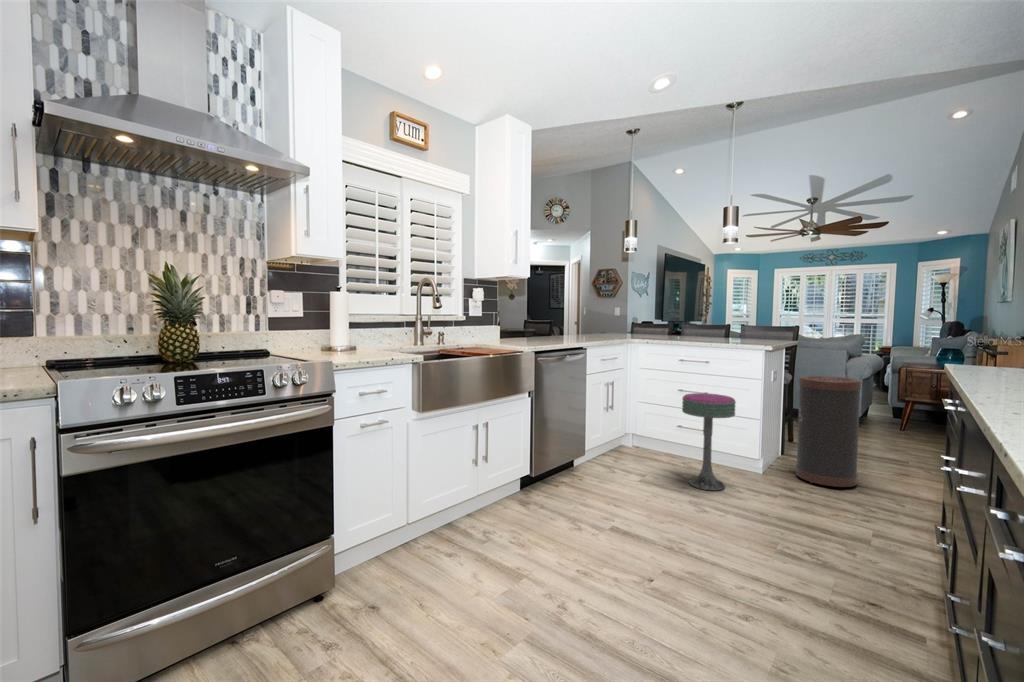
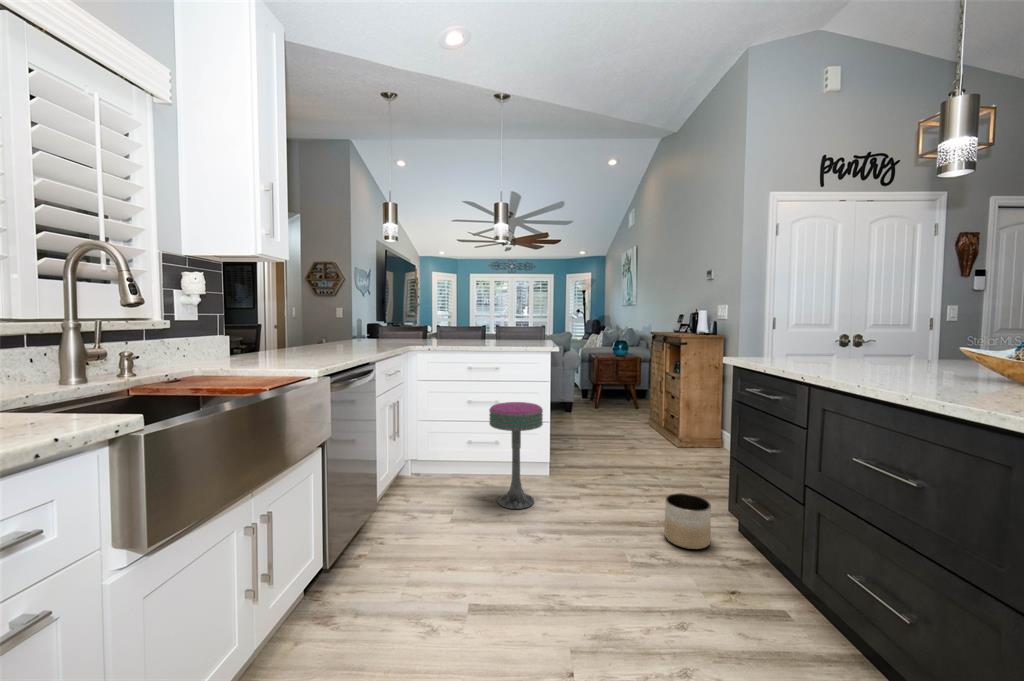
trash can: present [796,376,861,487] -> none [572,372,620,474]
planter: none [843,505,904,567] -> present [664,493,711,549]

